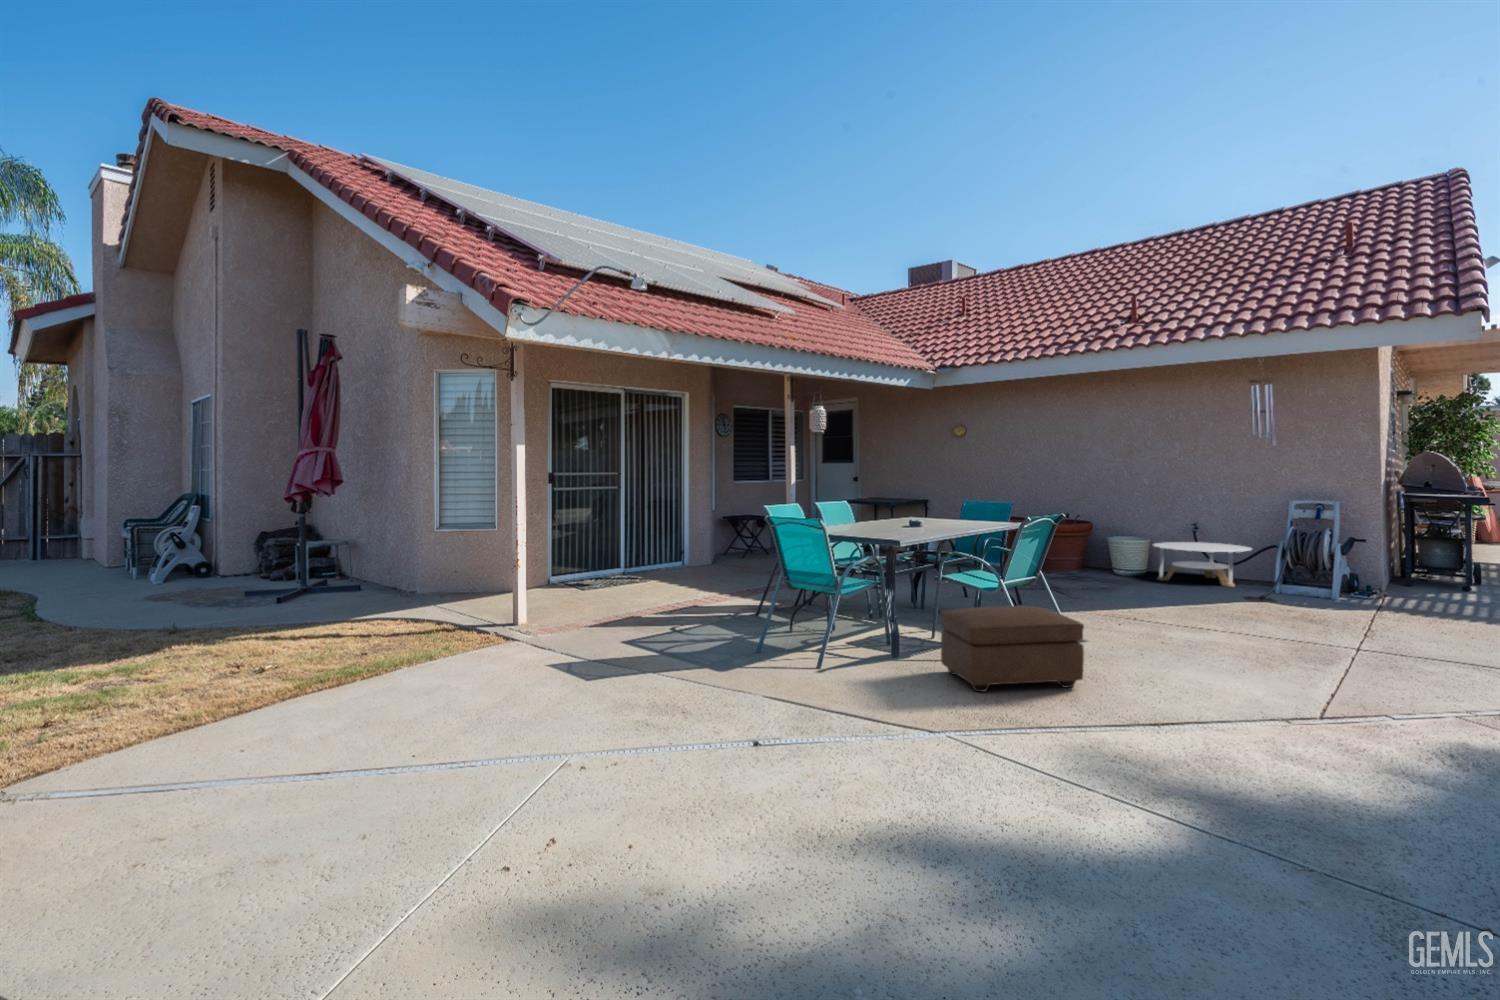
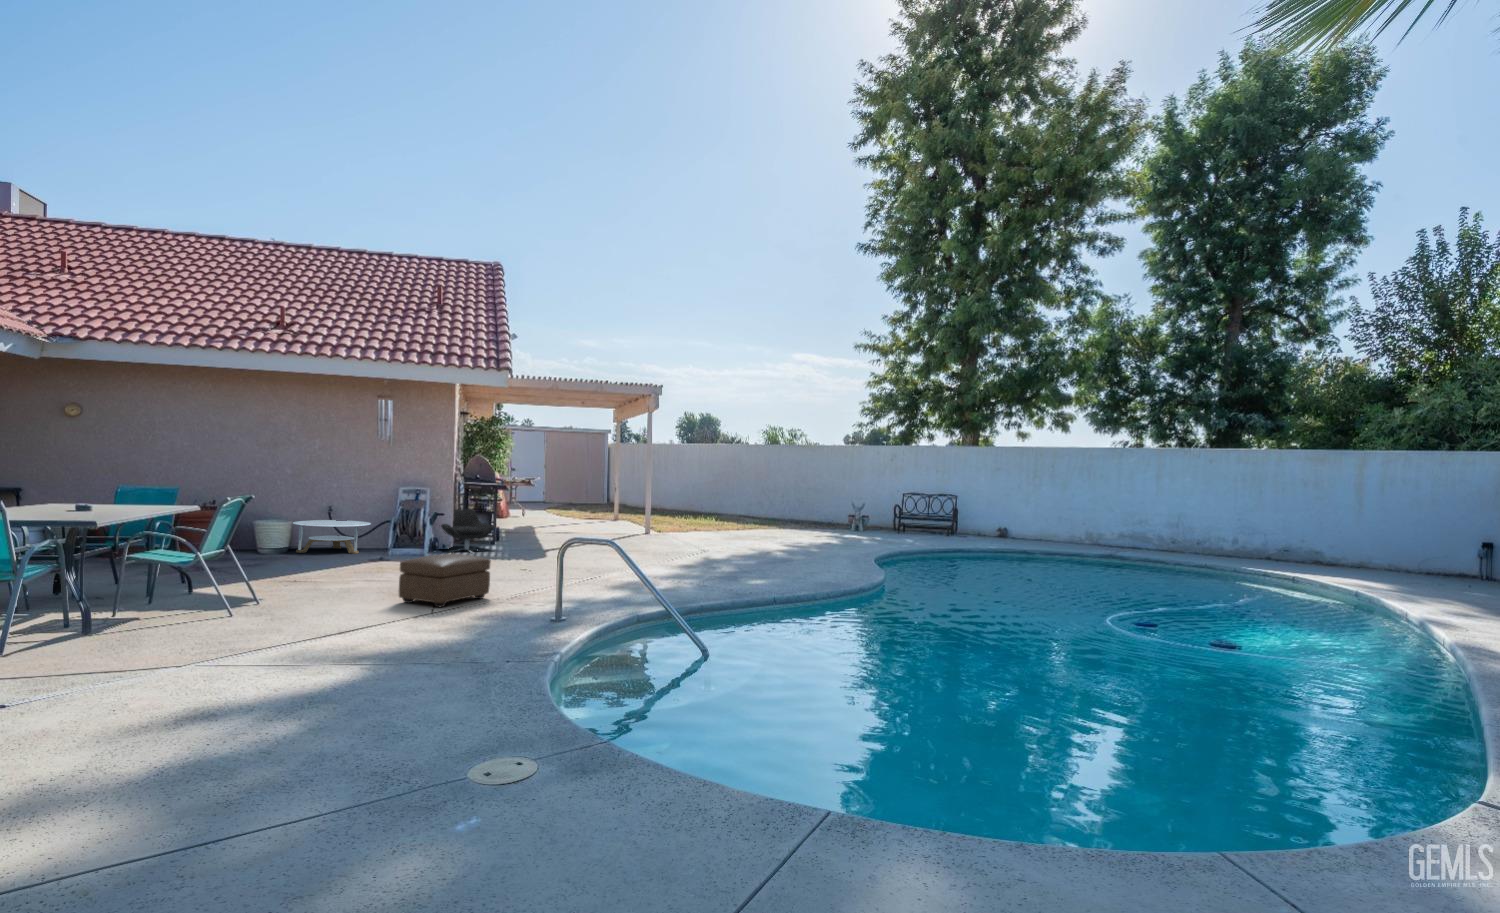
lounge chair: none [1360,533,1462,602] -> present [441,509,494,552]
ottoman: present [941,606,1084,692] -> present [399,554,491,607]

